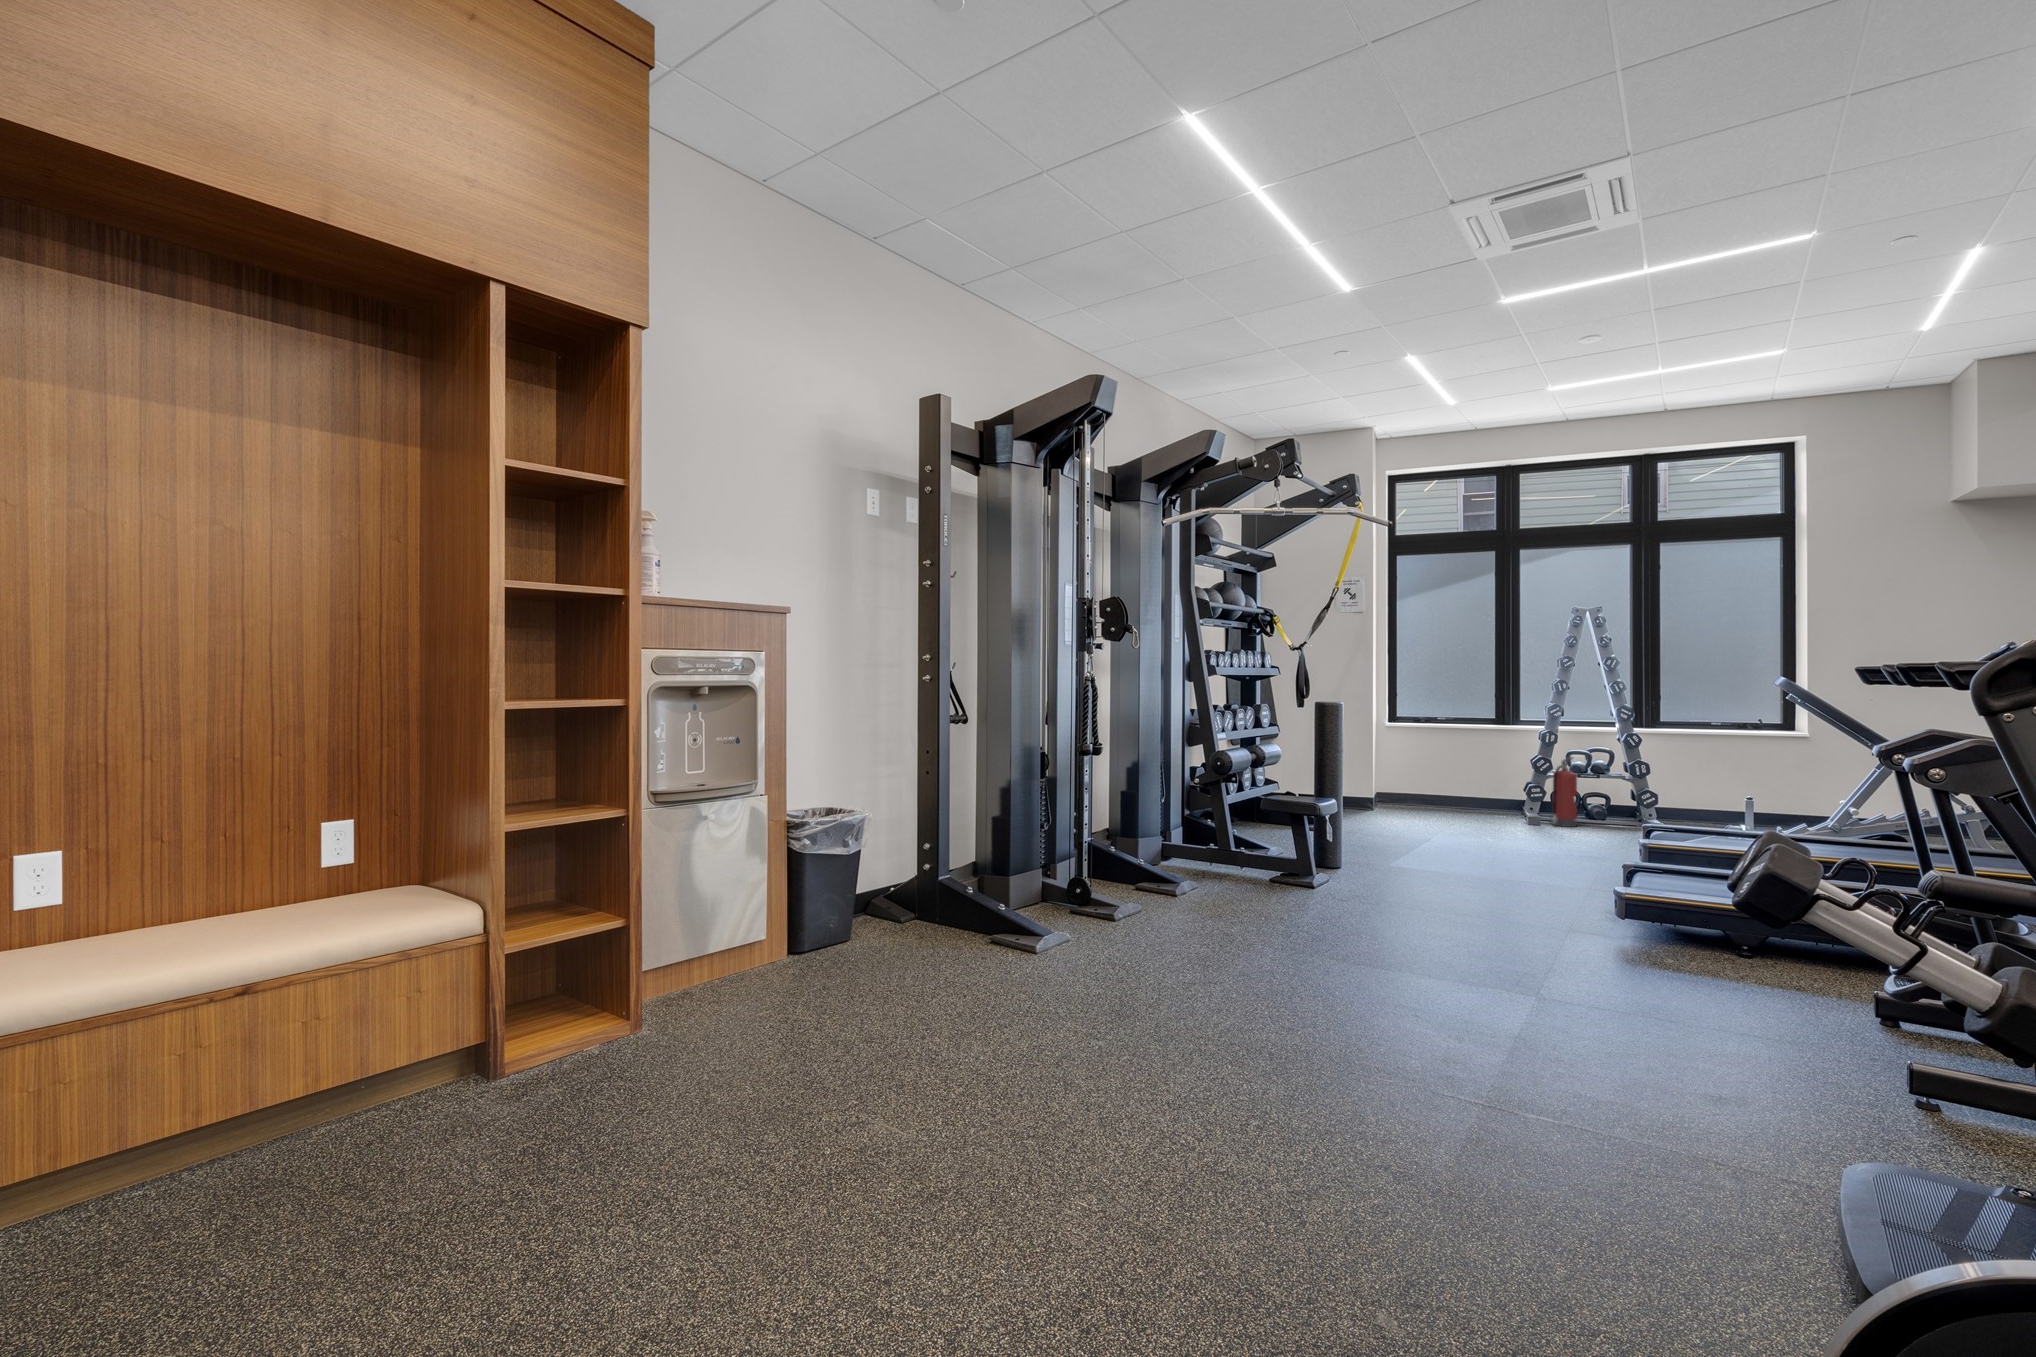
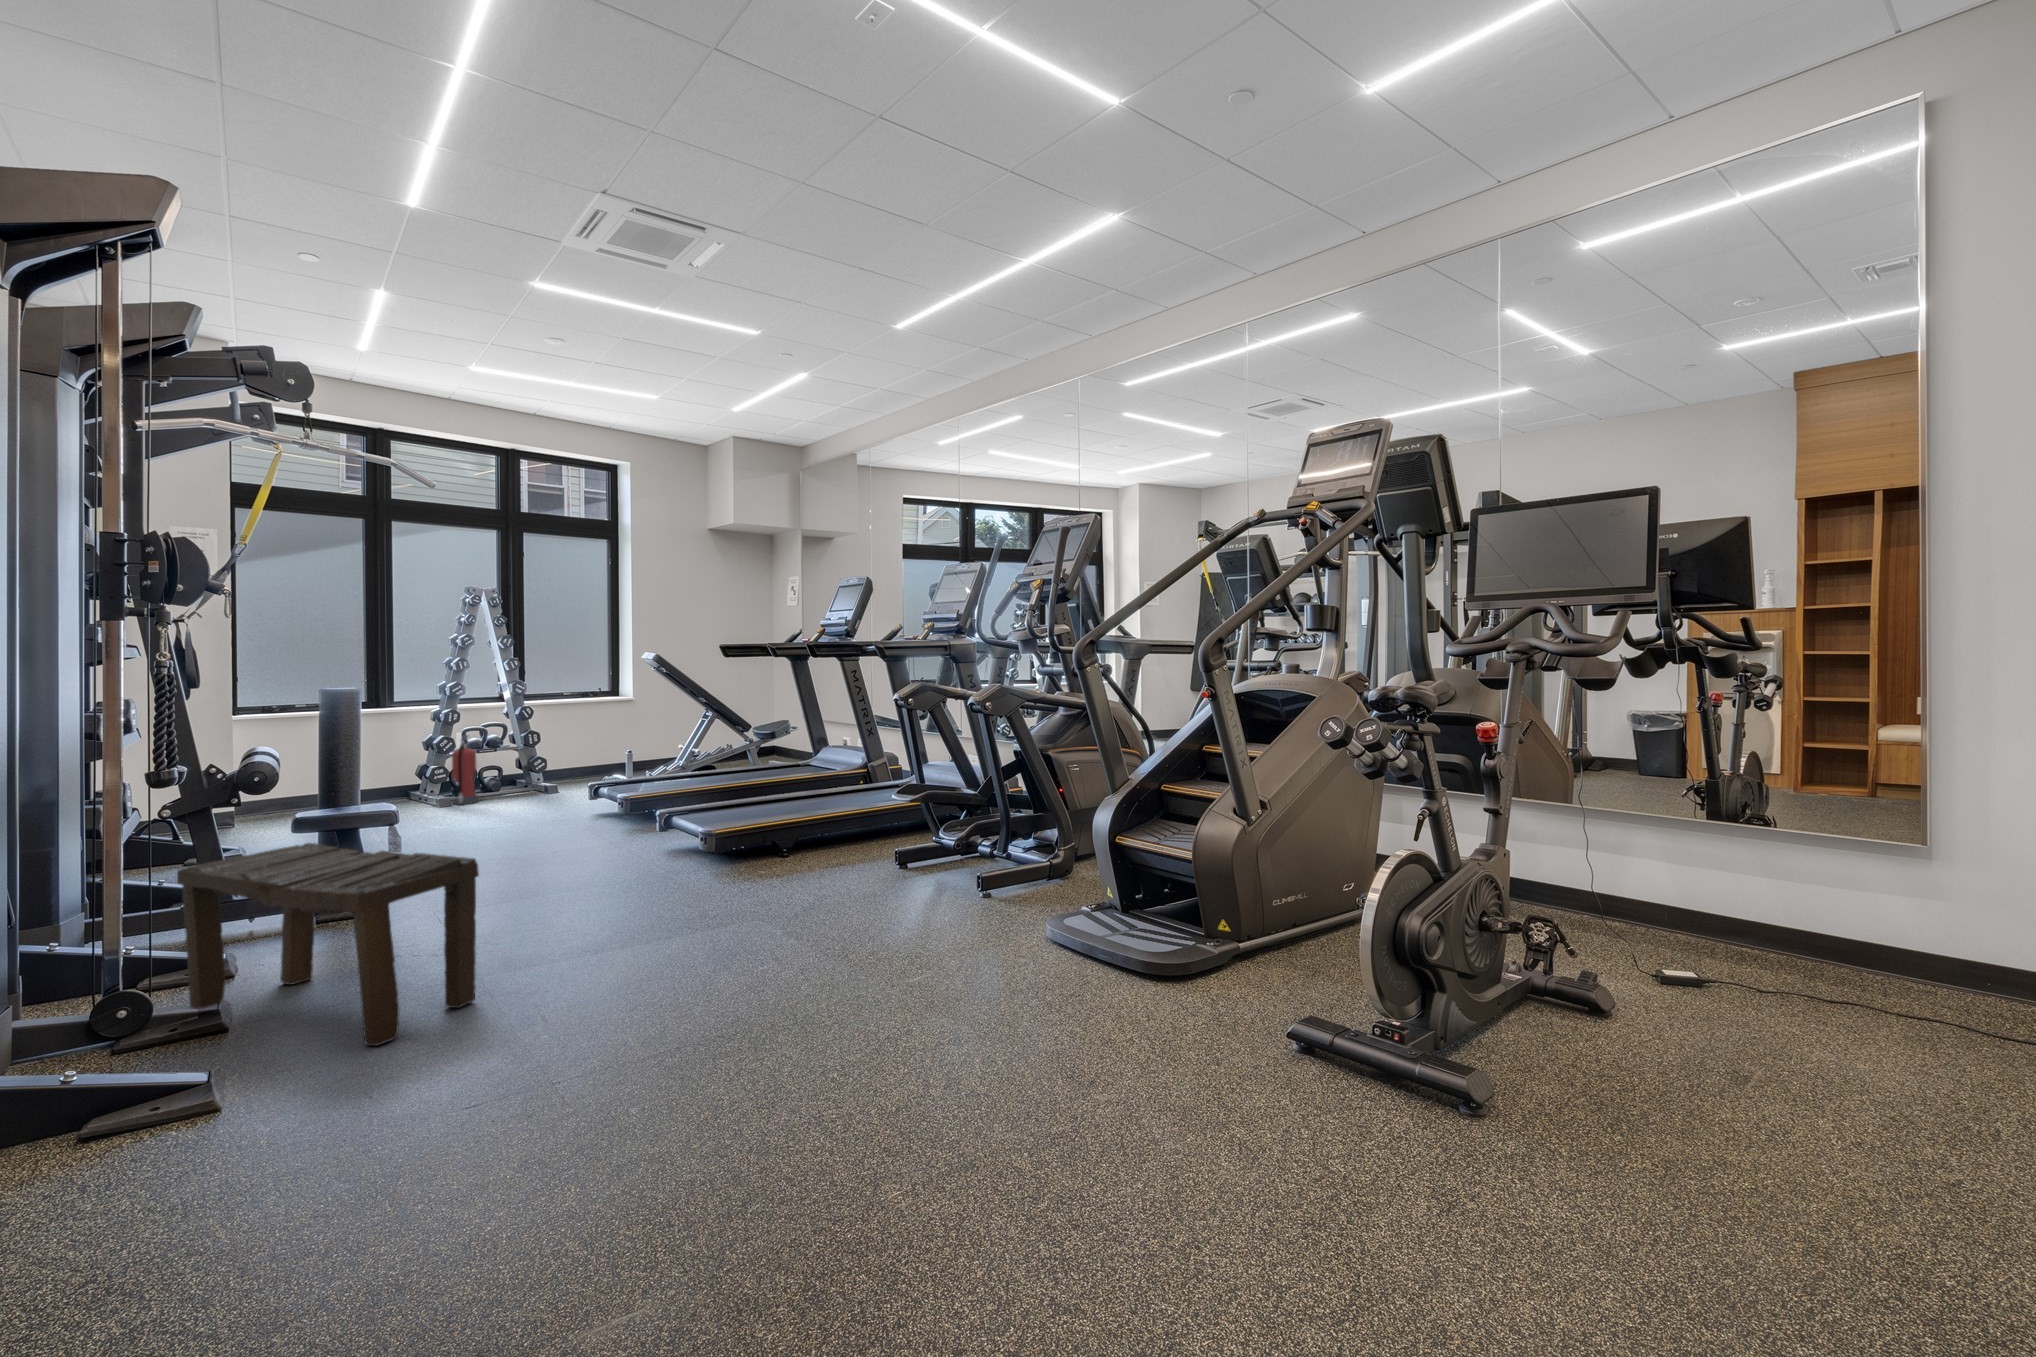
bench: none [1114,809,1212,955] -> present [177,843,479,1046]

